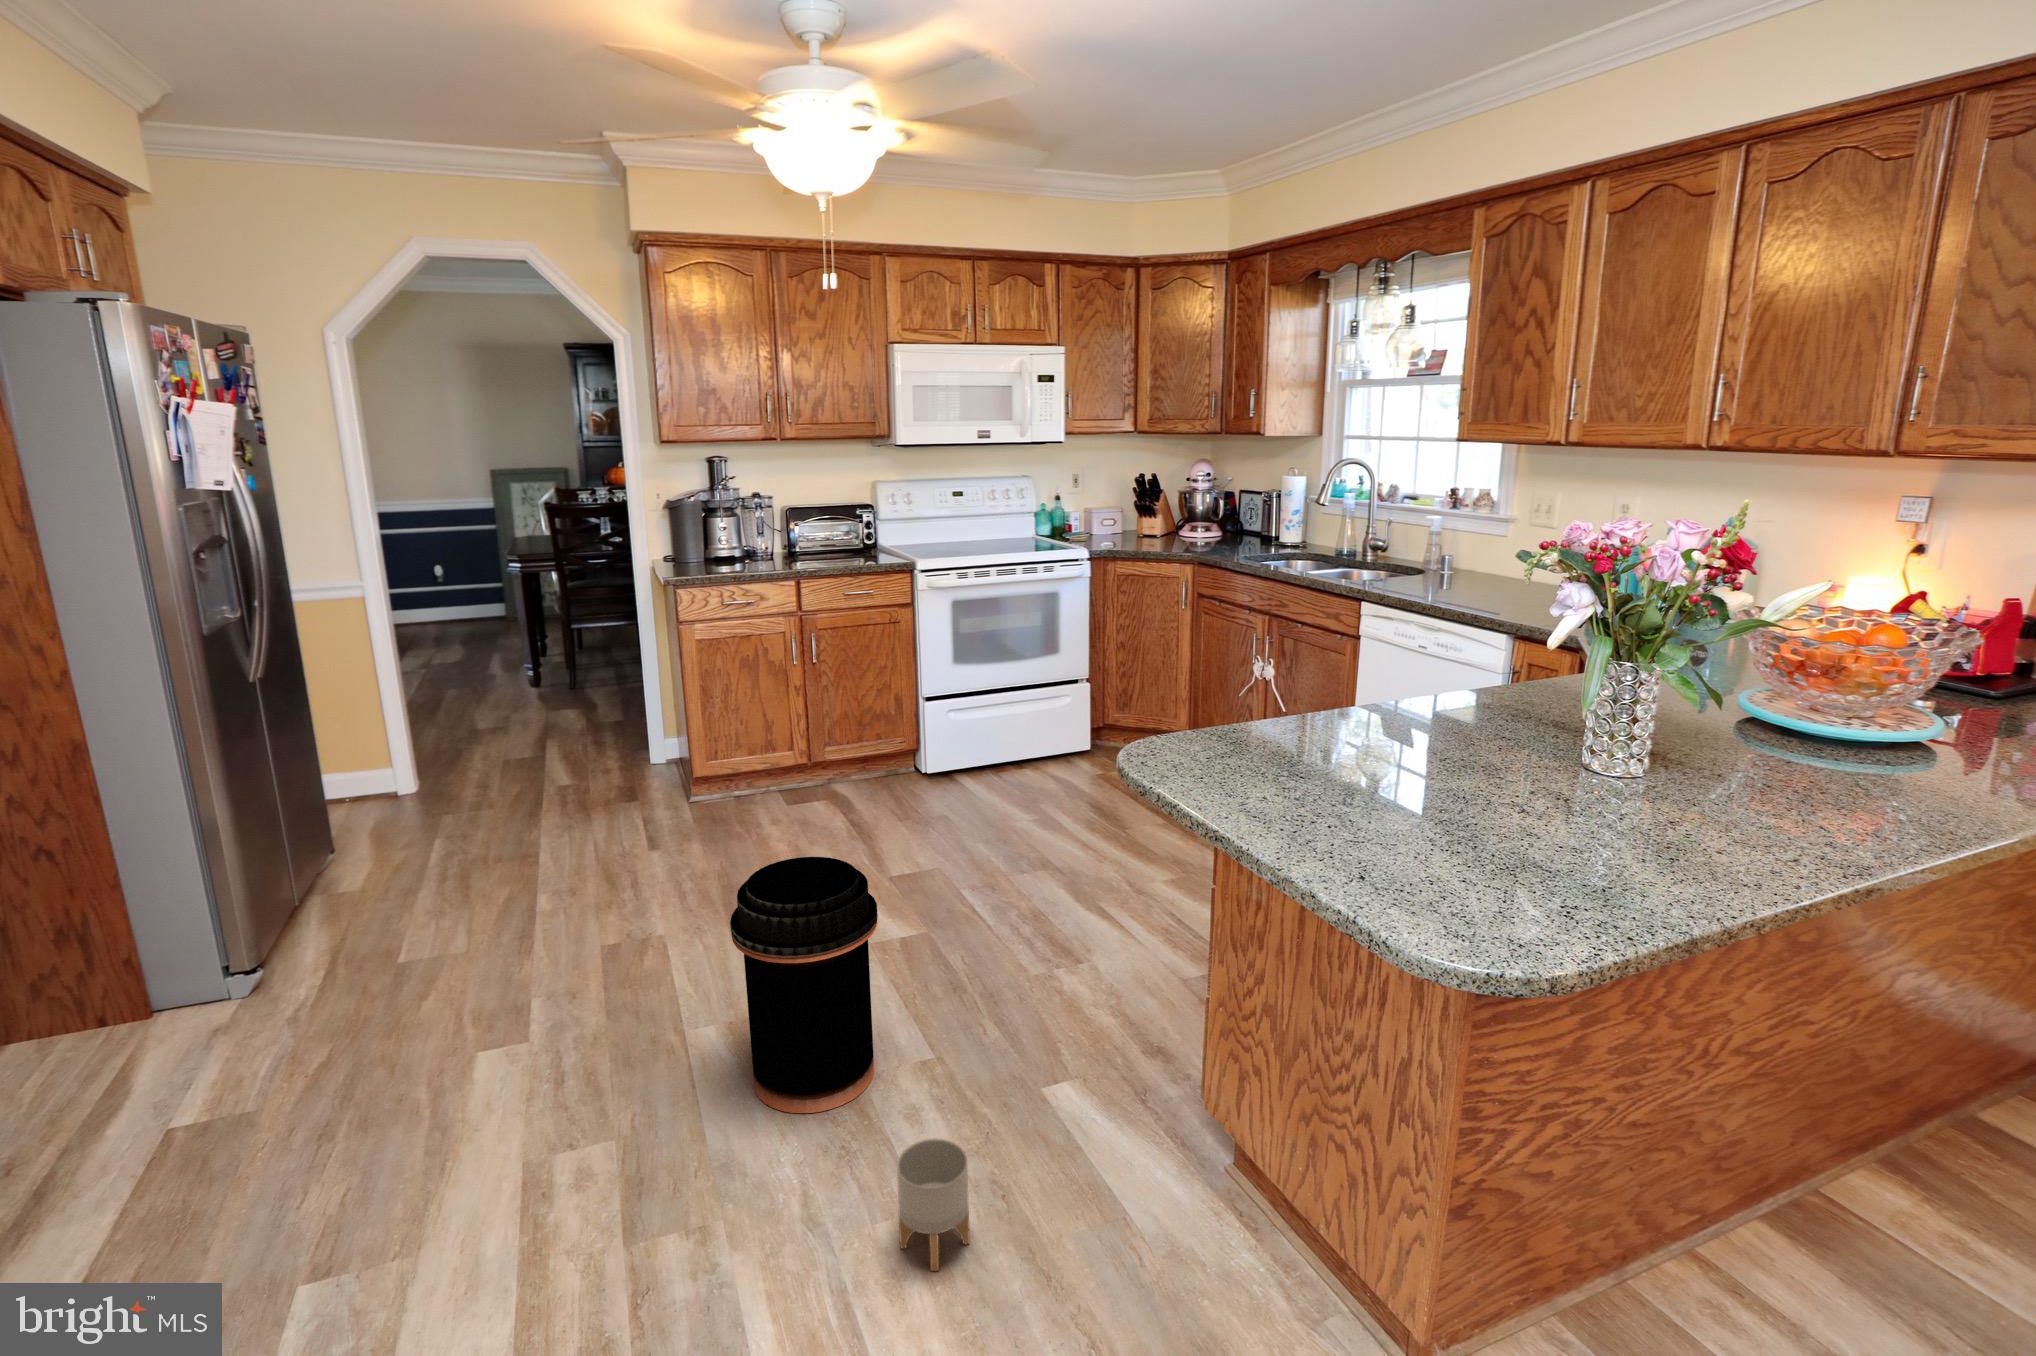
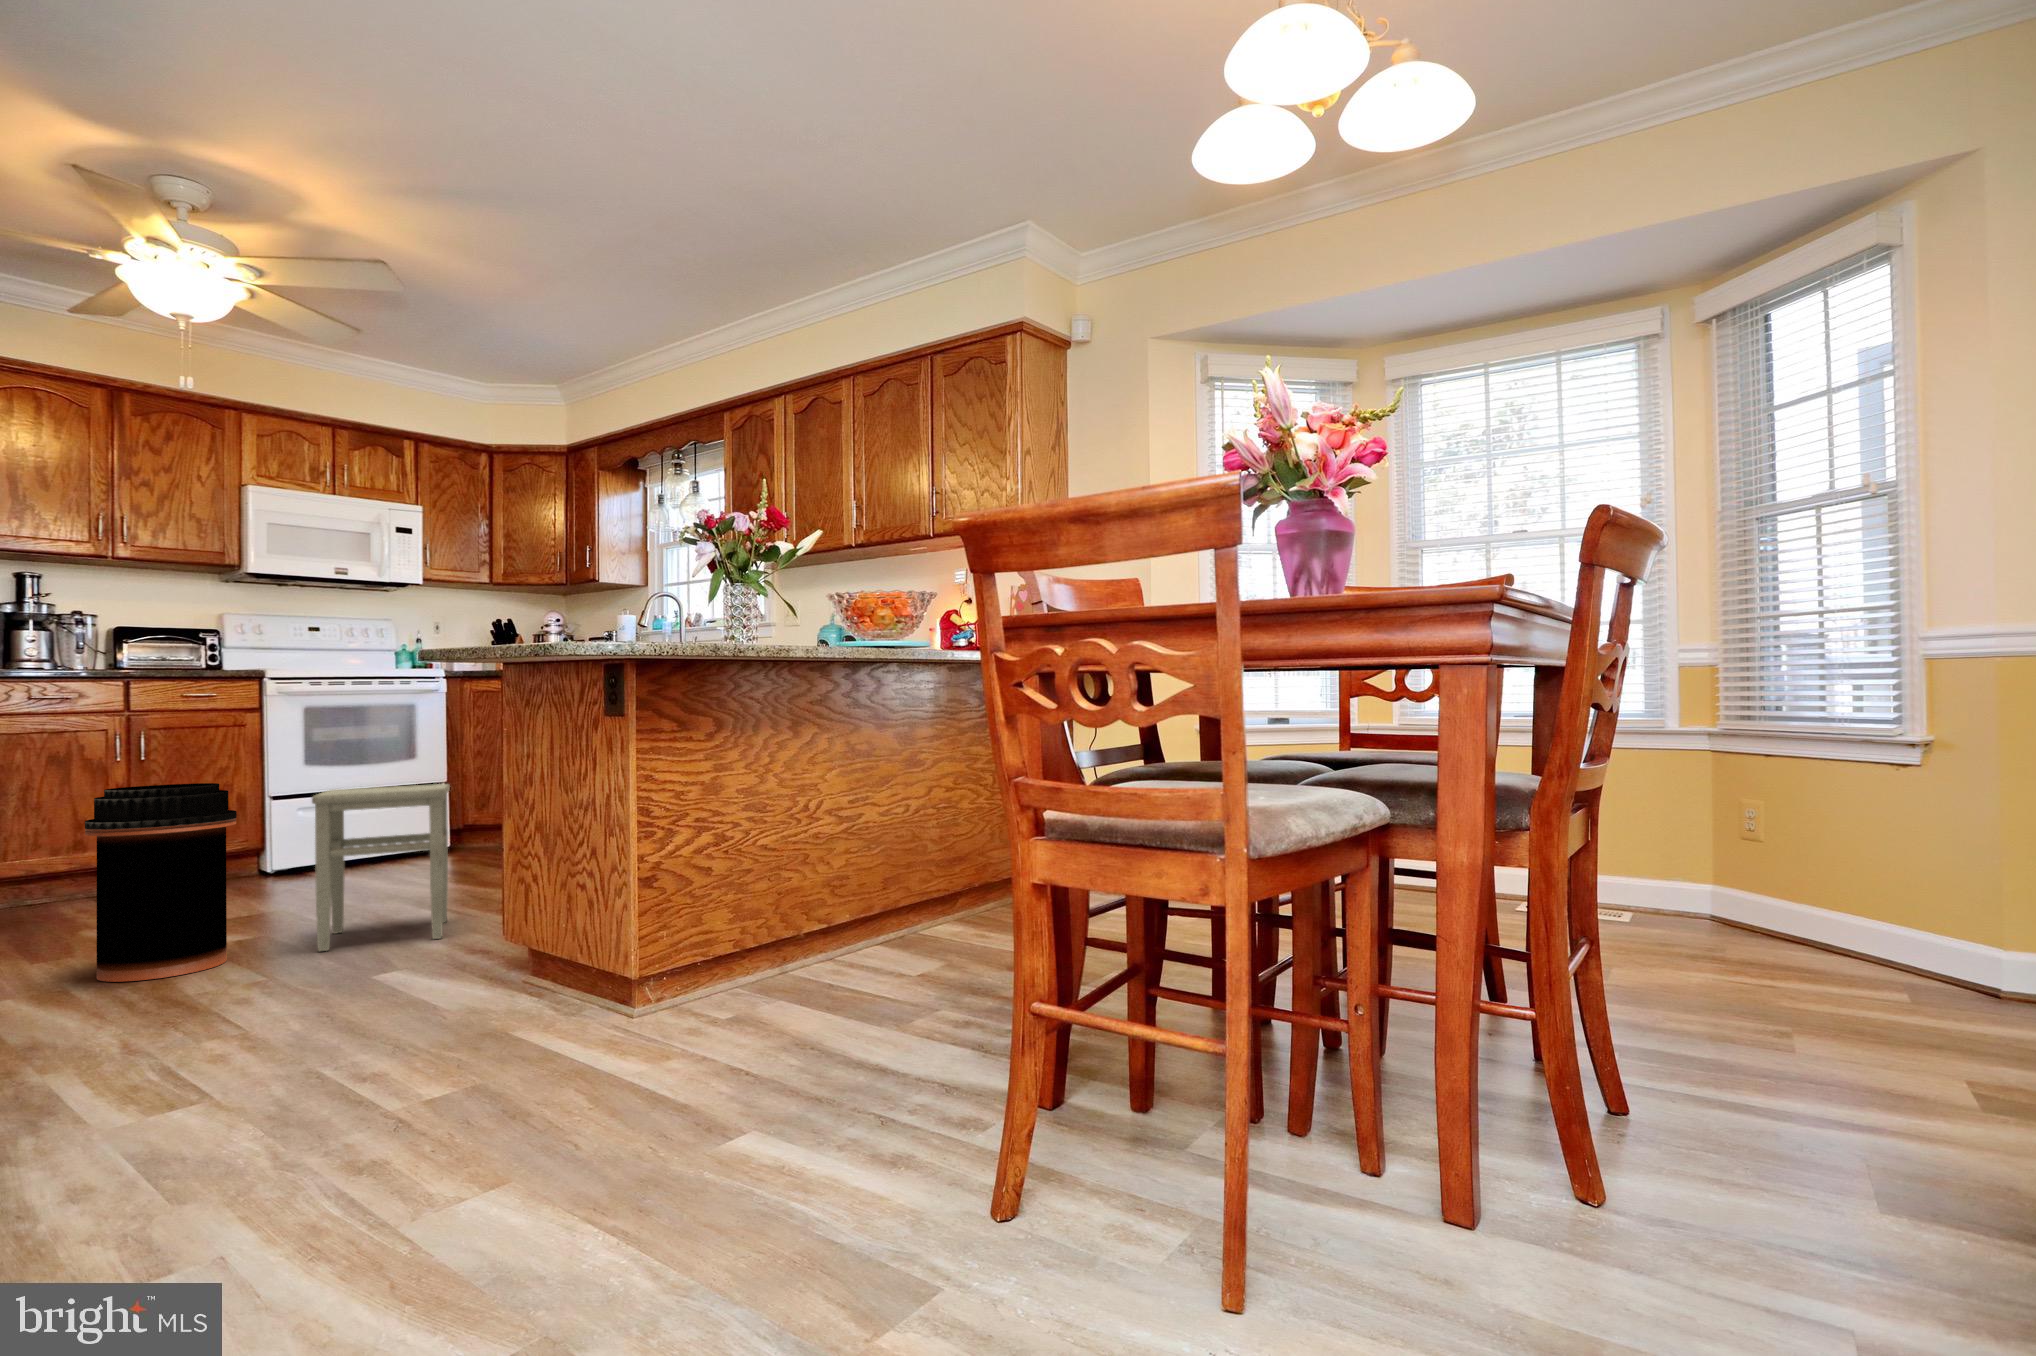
stool: none [955,847,1109,1090] -> present [312,784,450,951]
planter: present [897,1138,970,1271] -> none [259,913,323,995]

